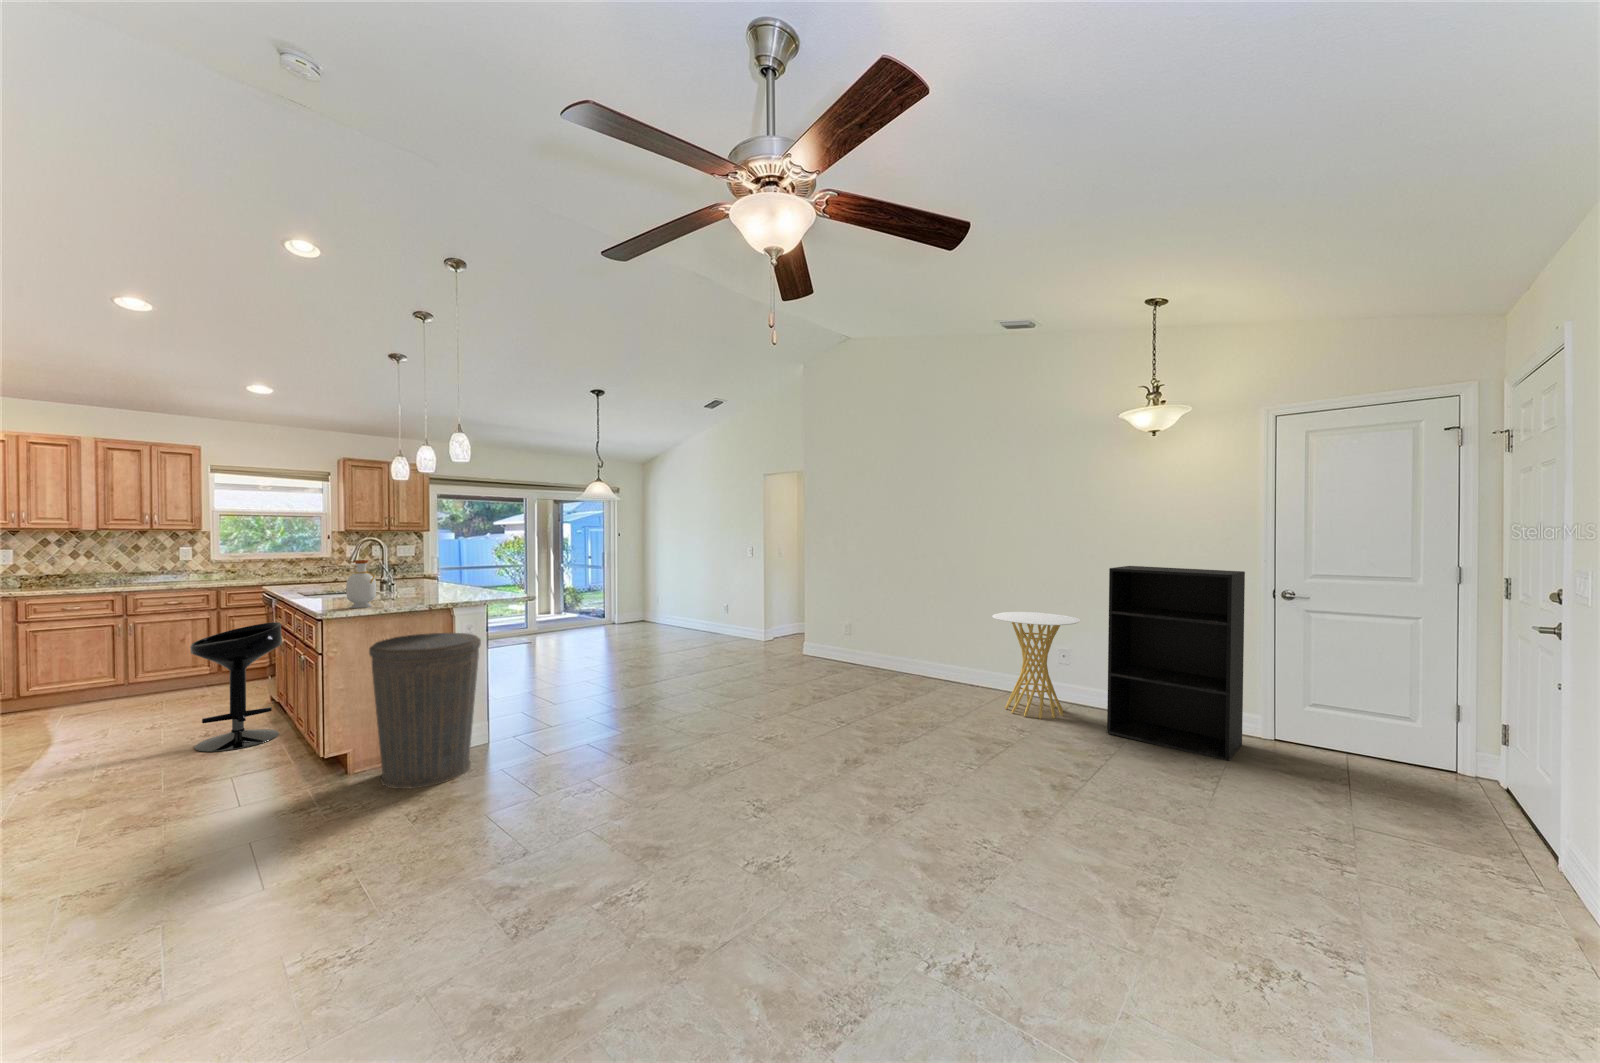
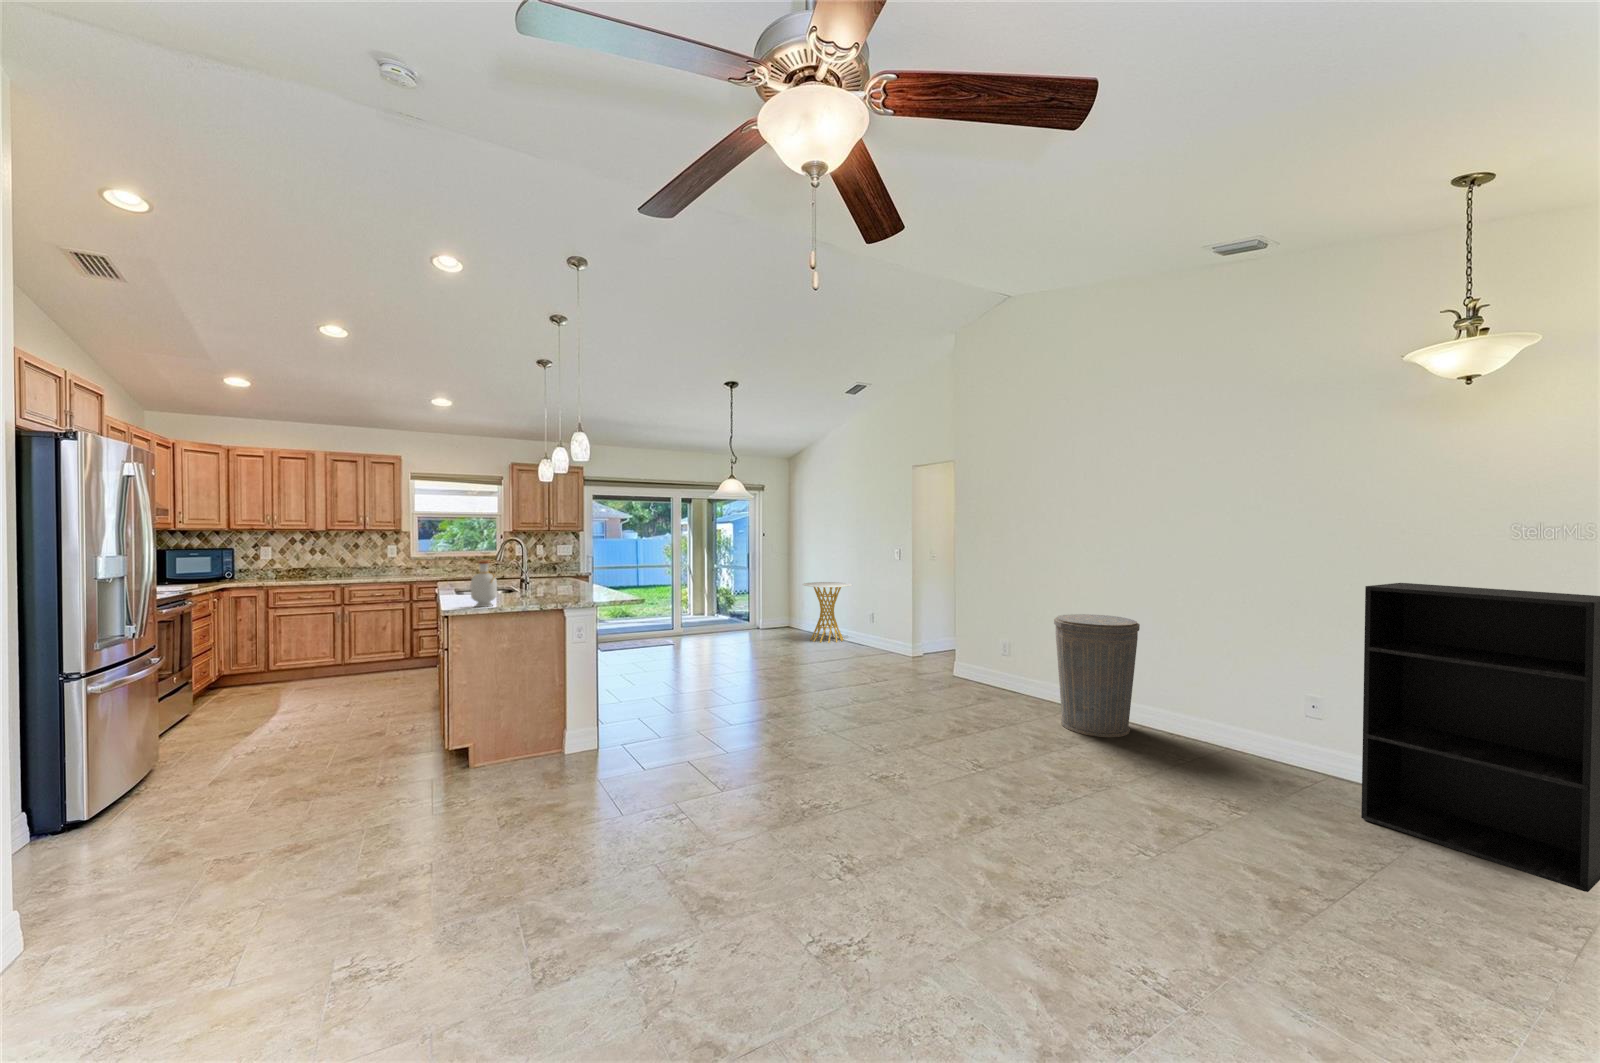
side table: present [992,612,1080,719] -> present [803,582,852,643]
bar stool: present [191,622,282,752] -> none [362,616,435,733]
trash can: present [369,633,481,789] -> present [1054,614,1140,737]

